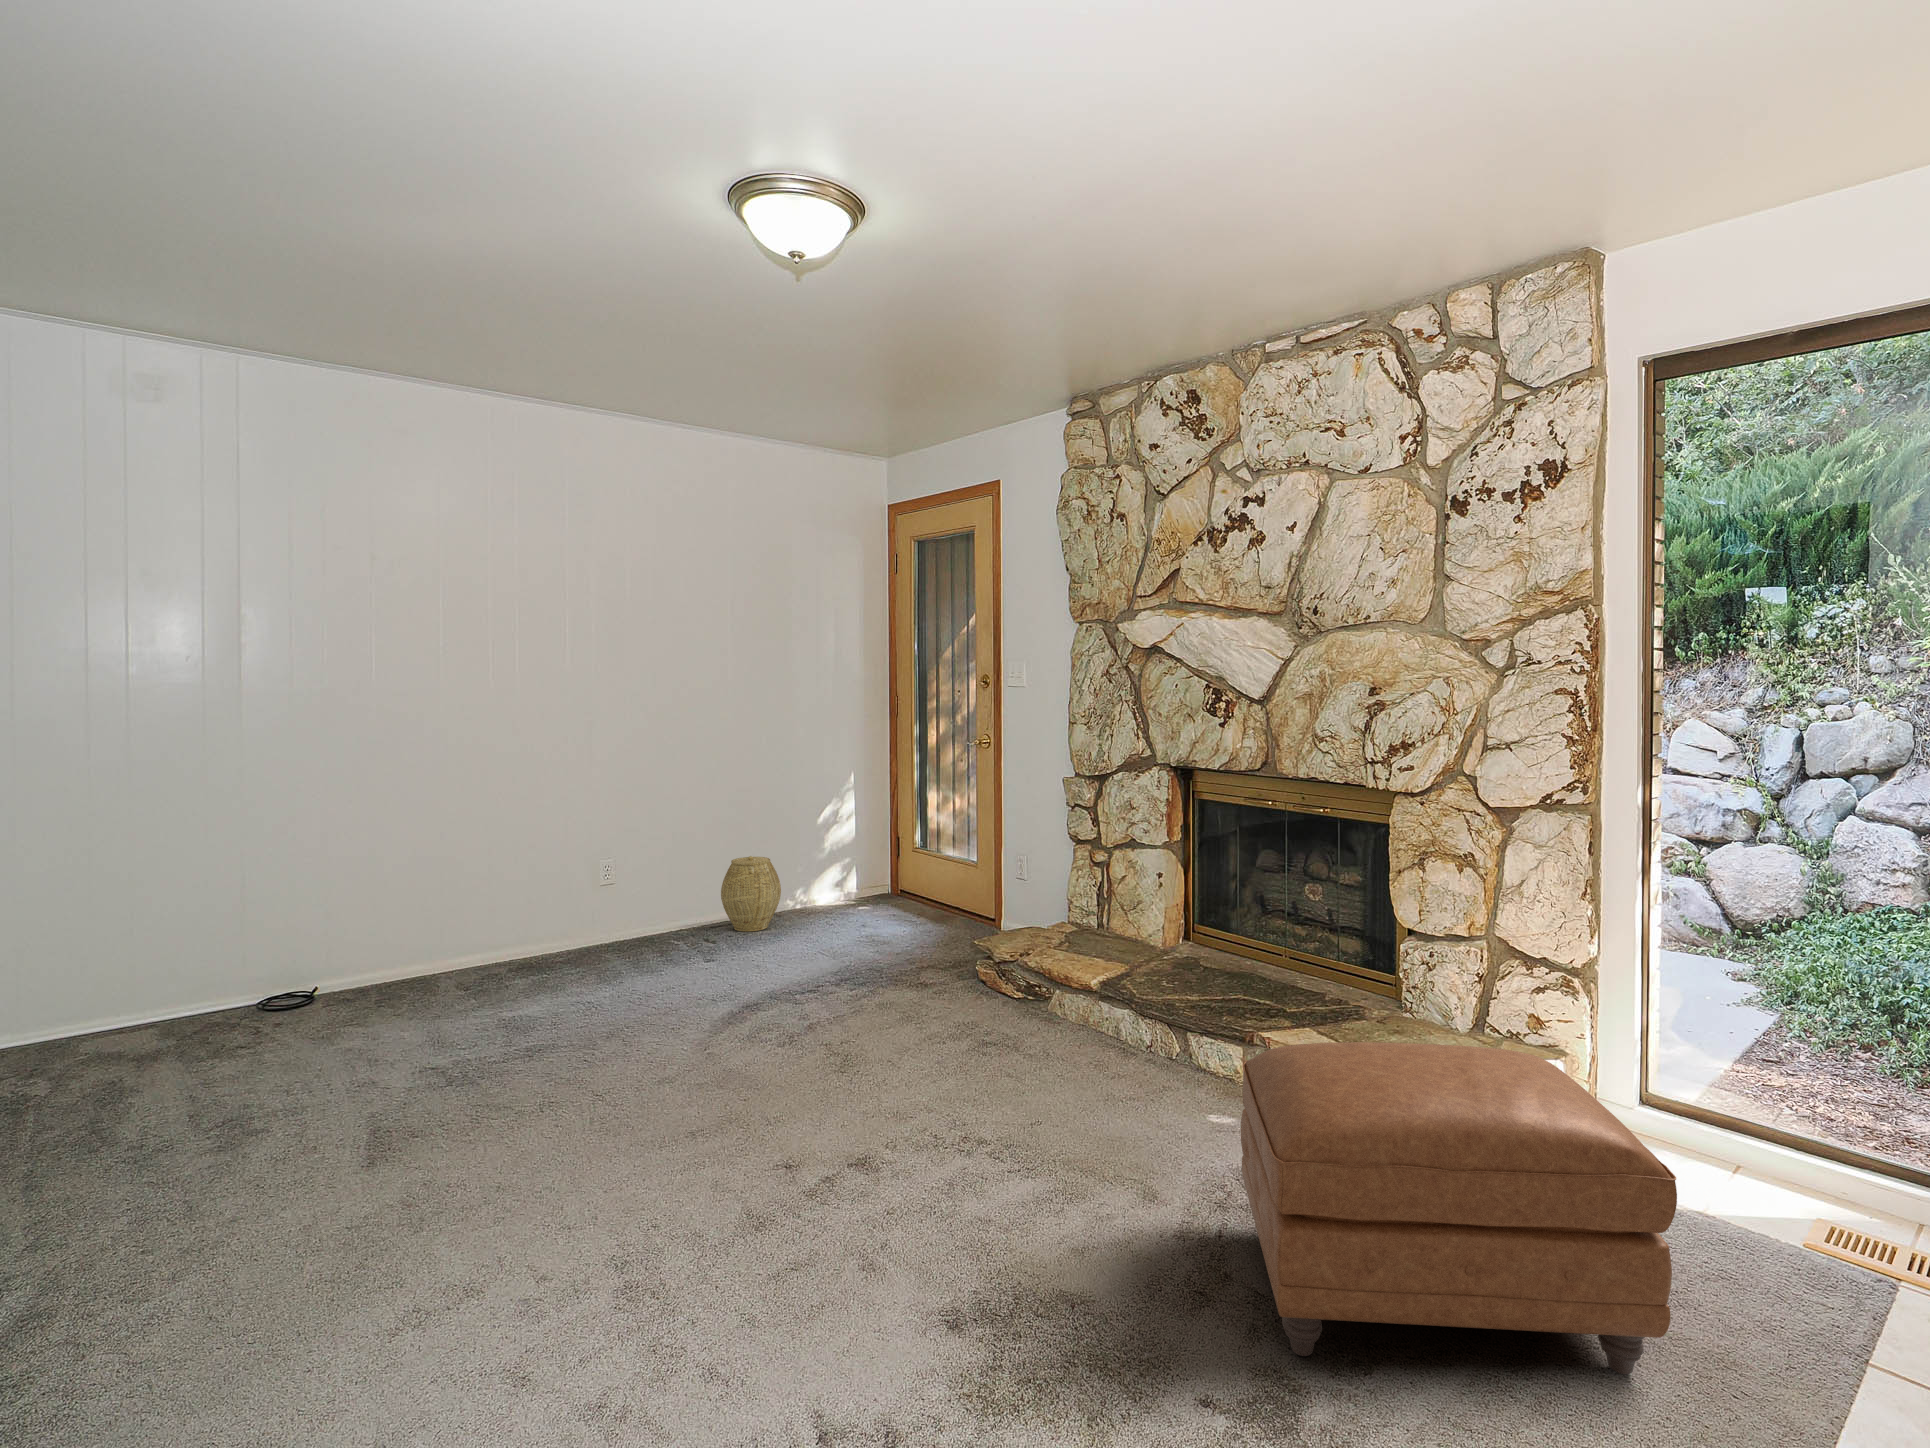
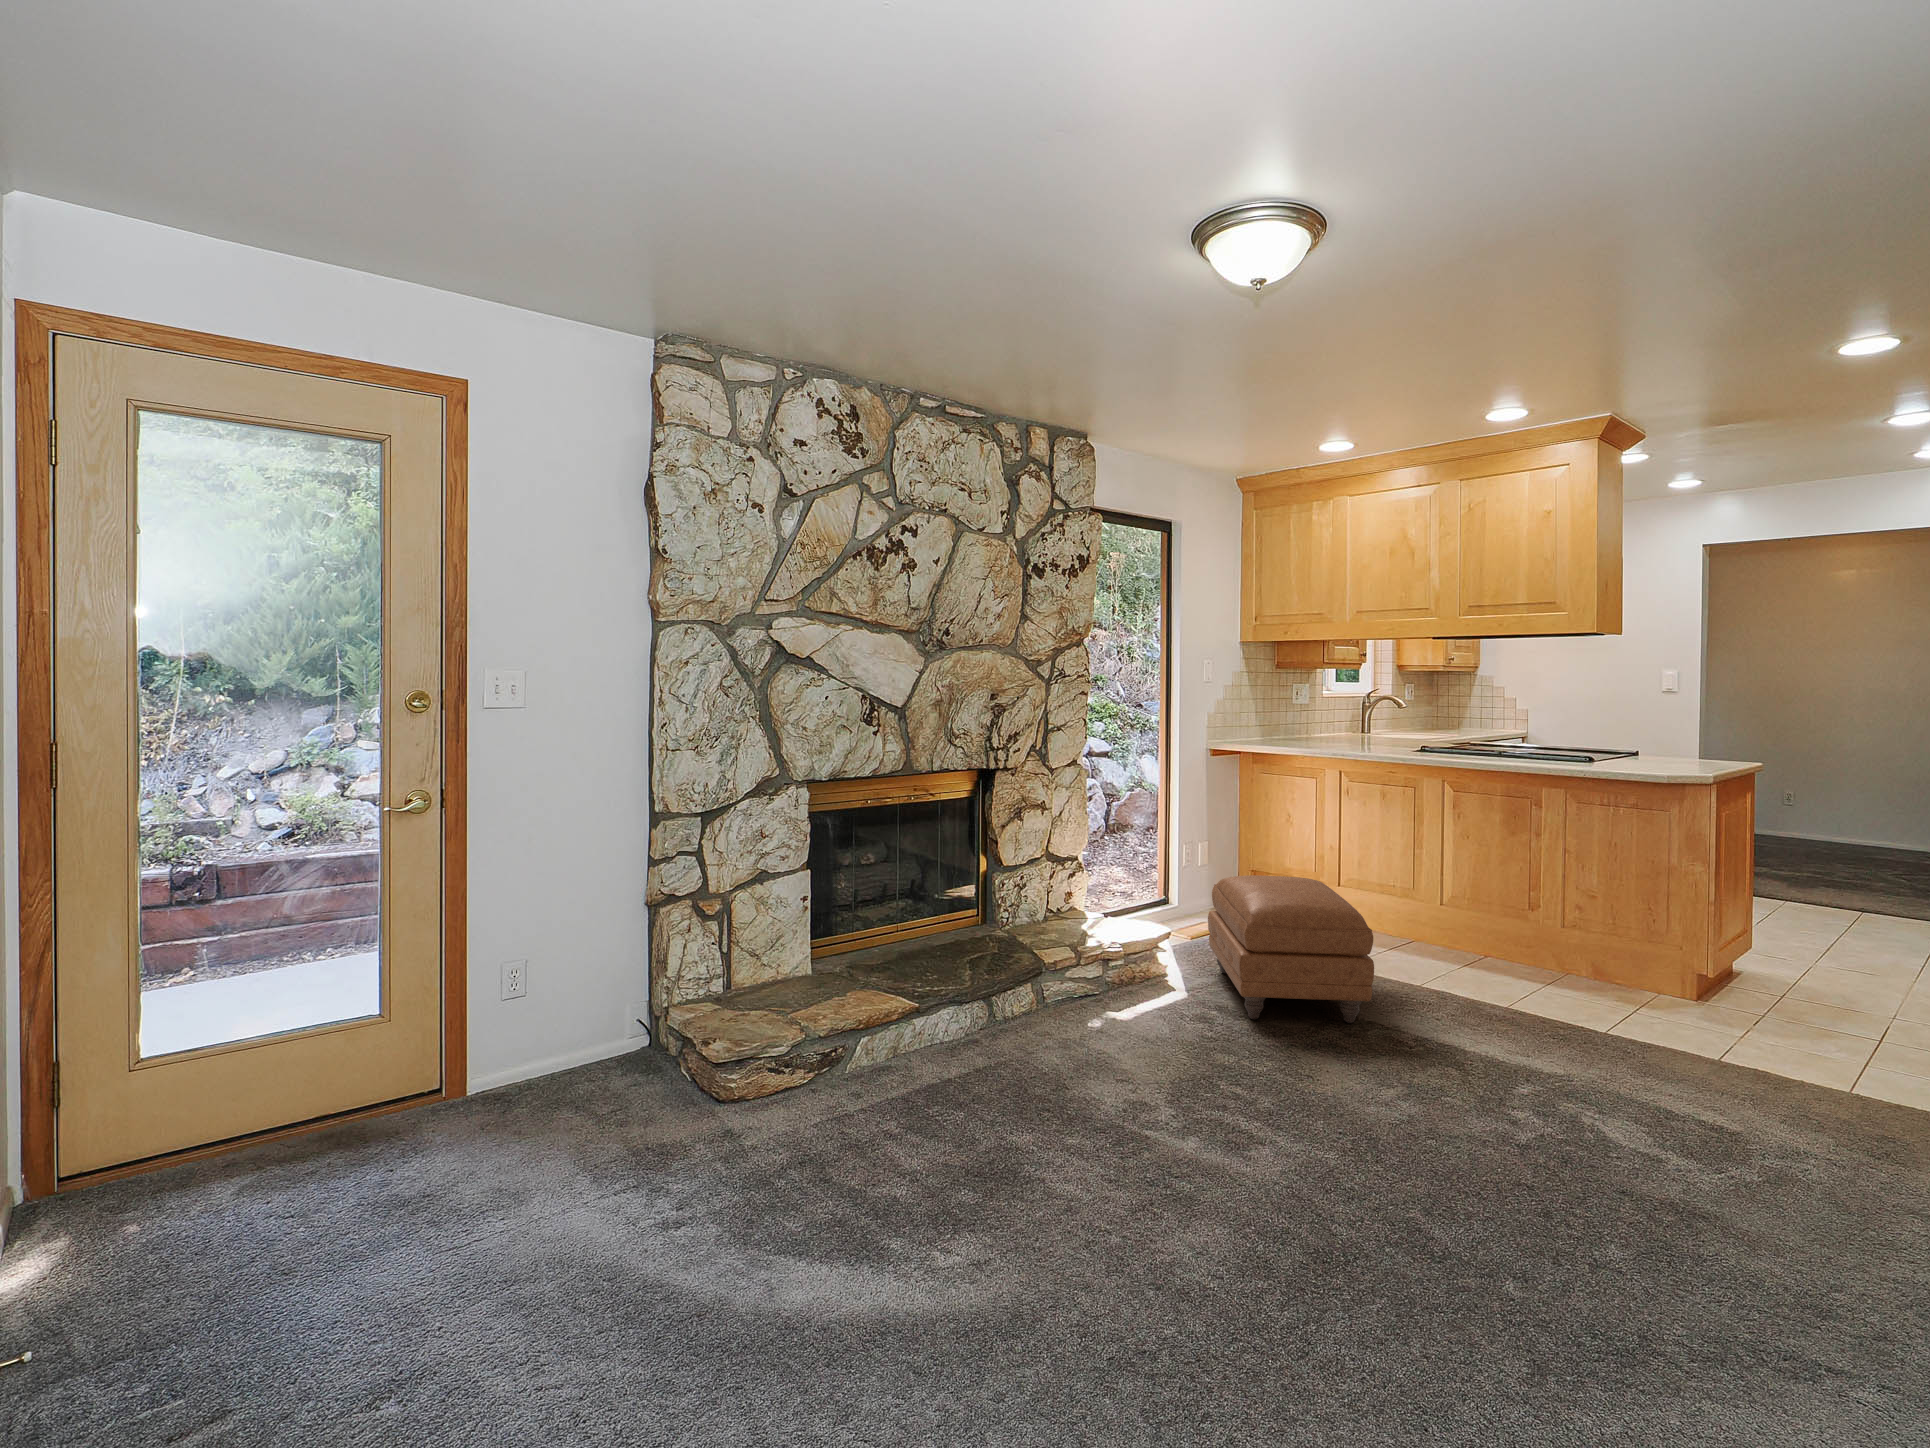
woven basket: present [721,856,781,932] -> none [92,1165,279,1384]

